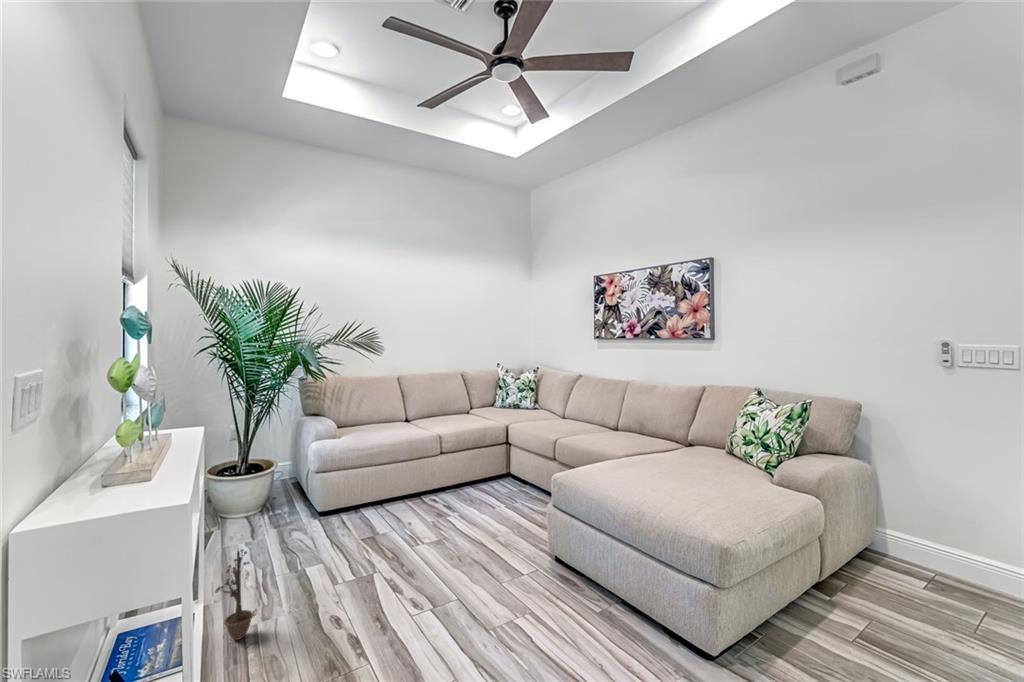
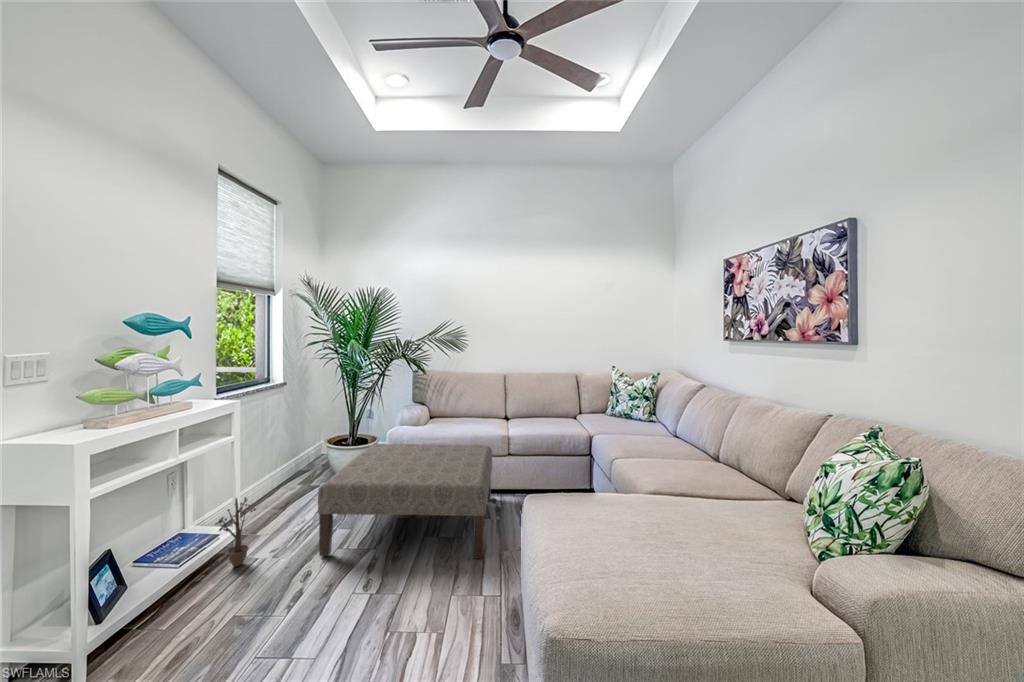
ottoman: none [299,448,496,595] -> present [318,444,492,558]

